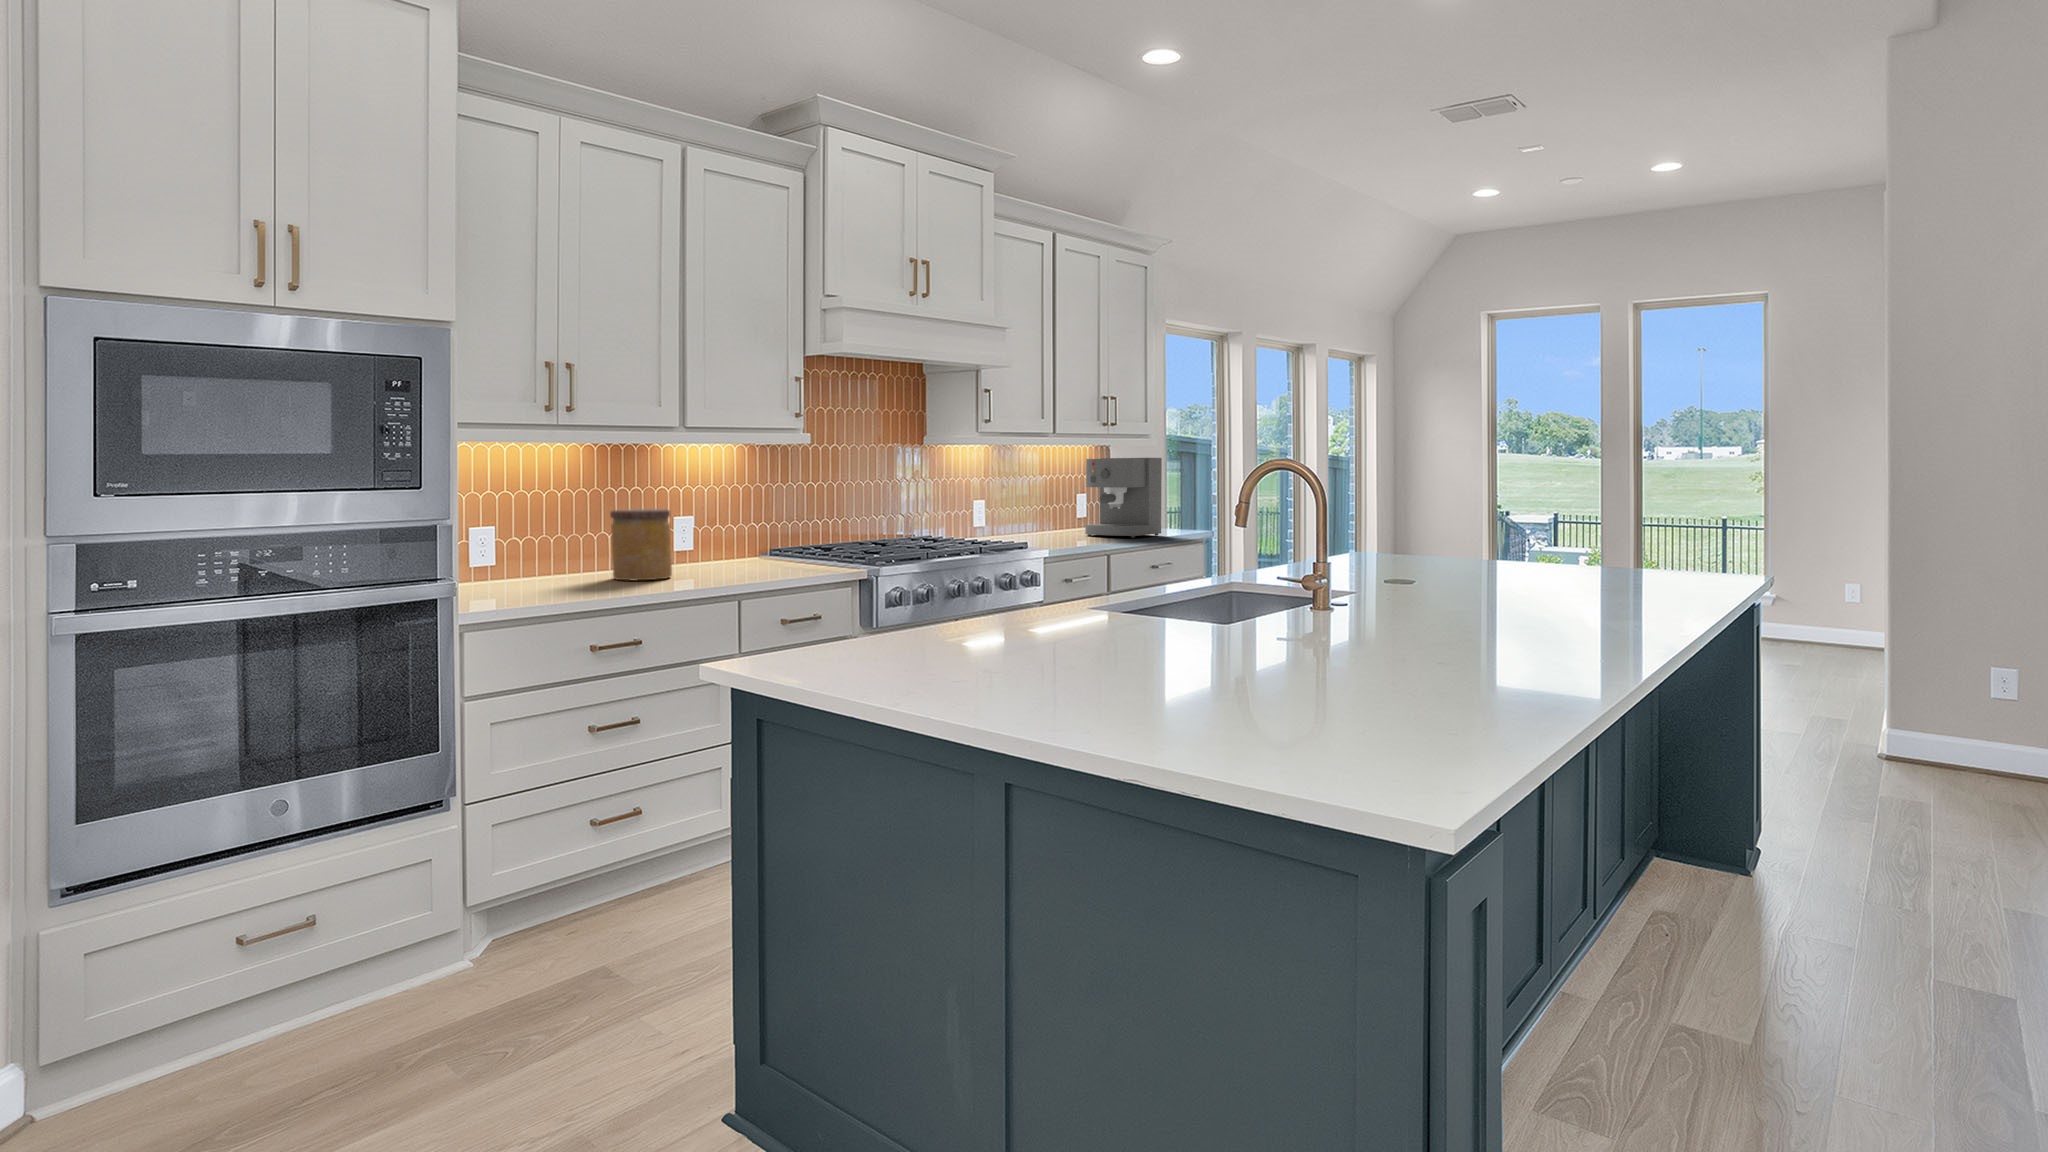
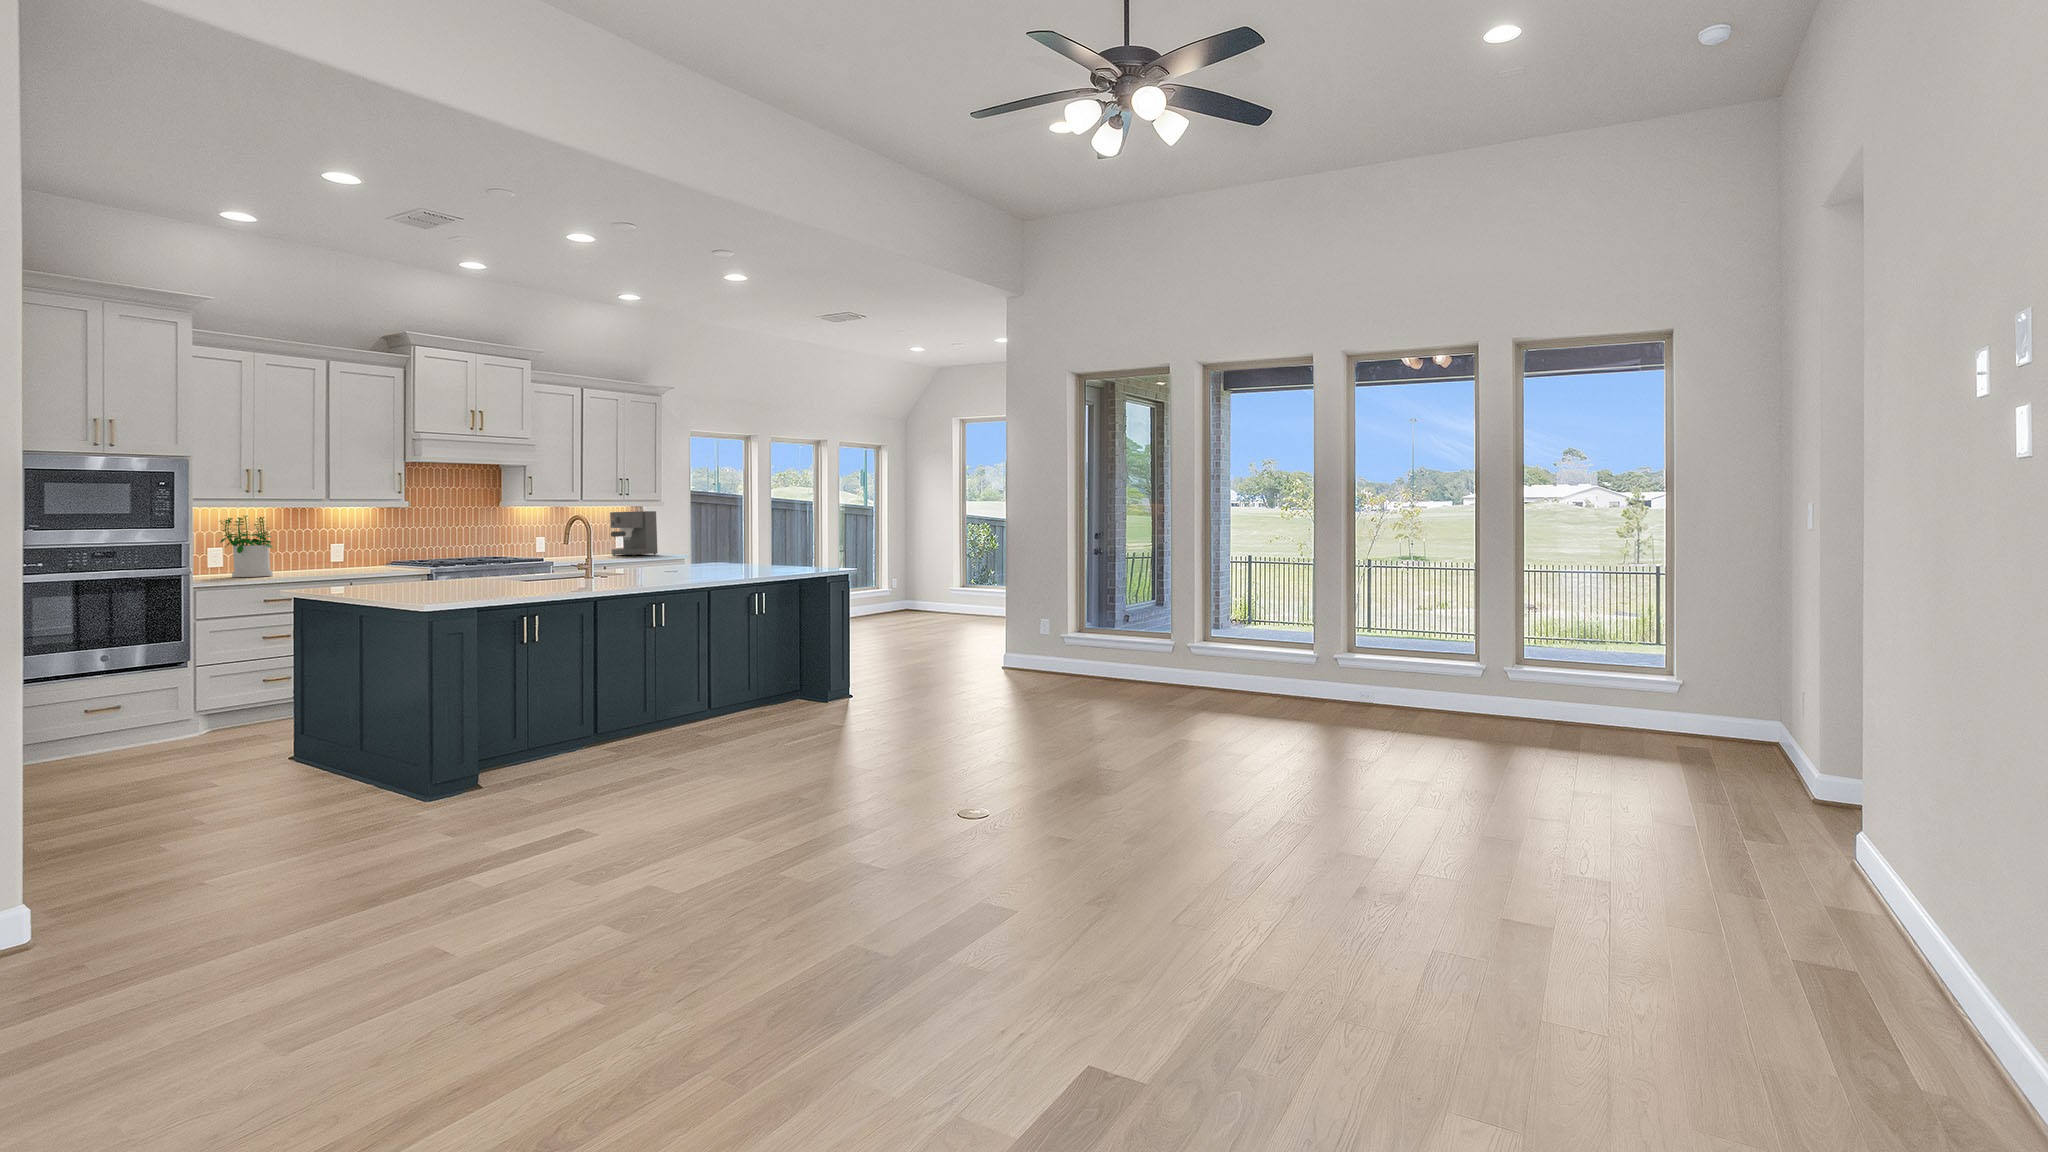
potted plant: none [497,460,607,595] -> present [219,516,273,577]
jar: present [610,509,672,580] -> none [284,539,319,573]

